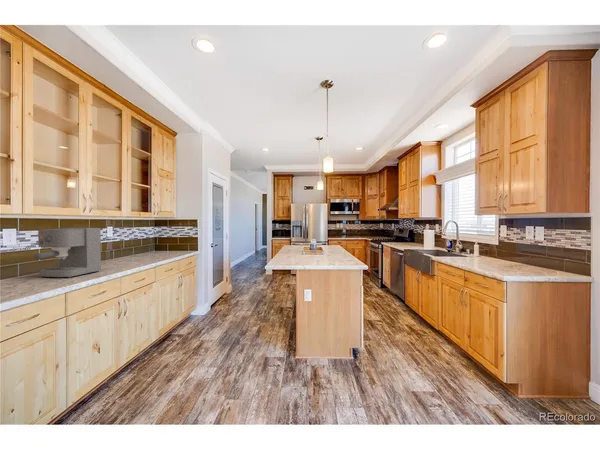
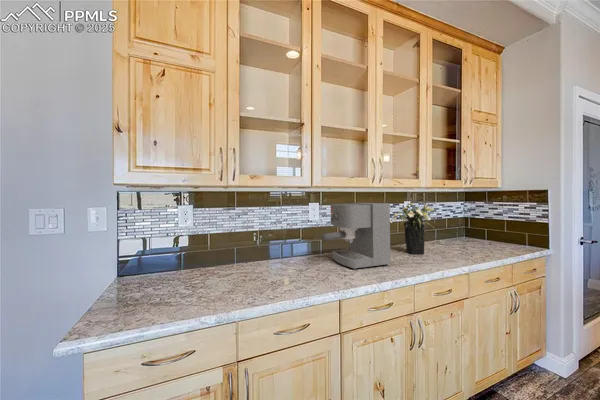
flower arrangement: none [96,227,134,264] -> present [390,202,435,254]

